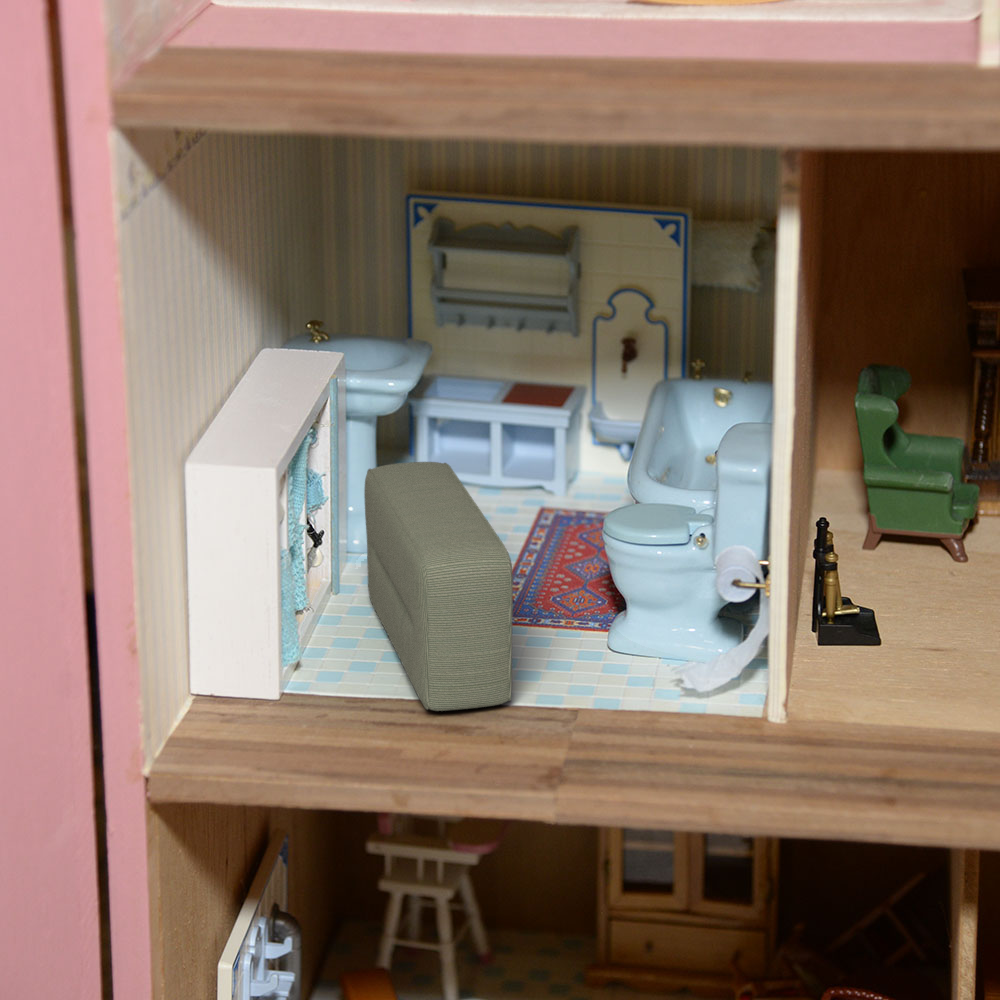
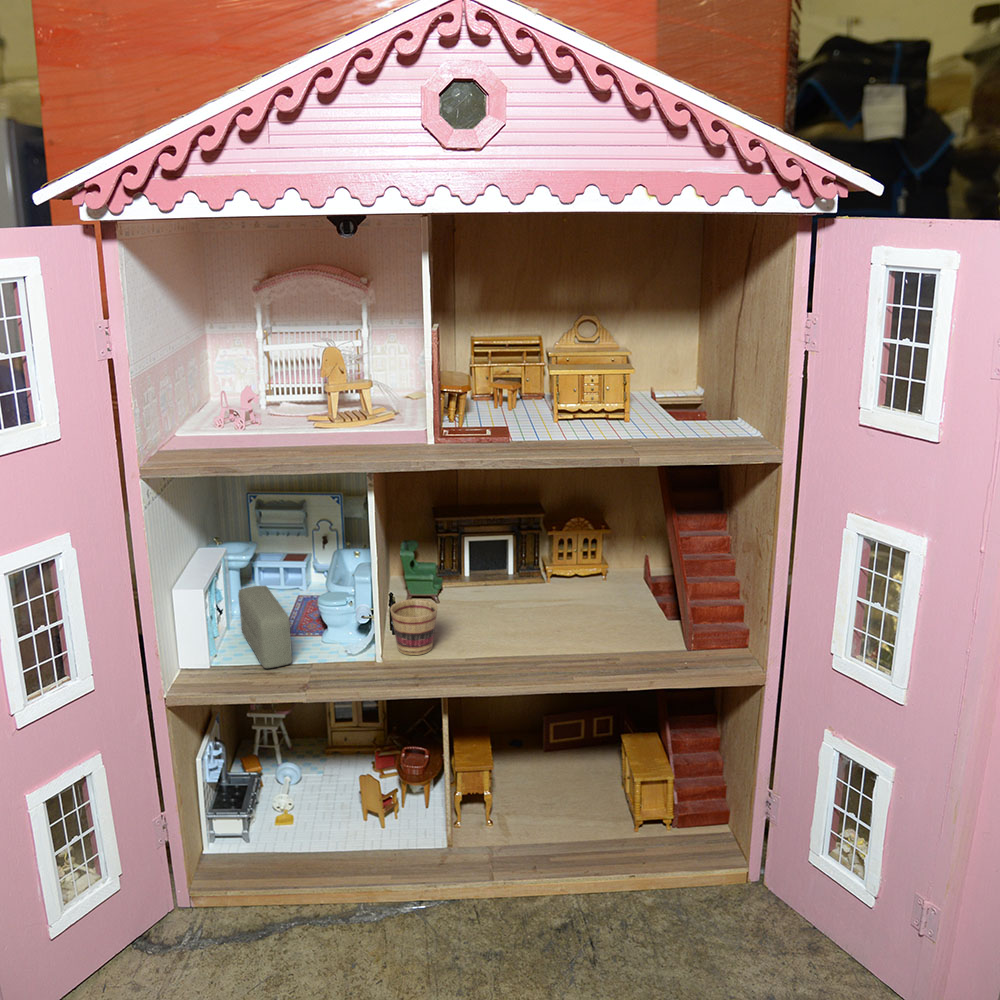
basket: none [828,538,981,715] -> present [390,599,438,655]

